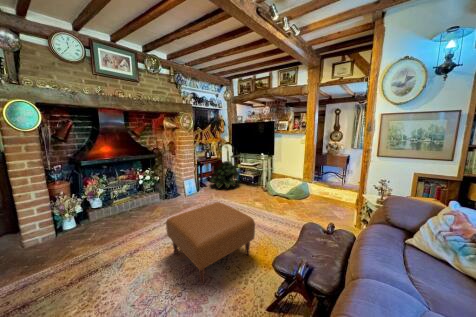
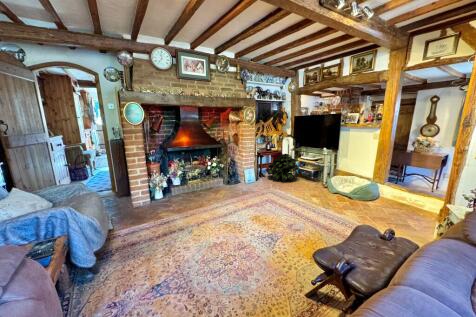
ottoman: present [166,202,255,285] -> none [225,192,303,259]

